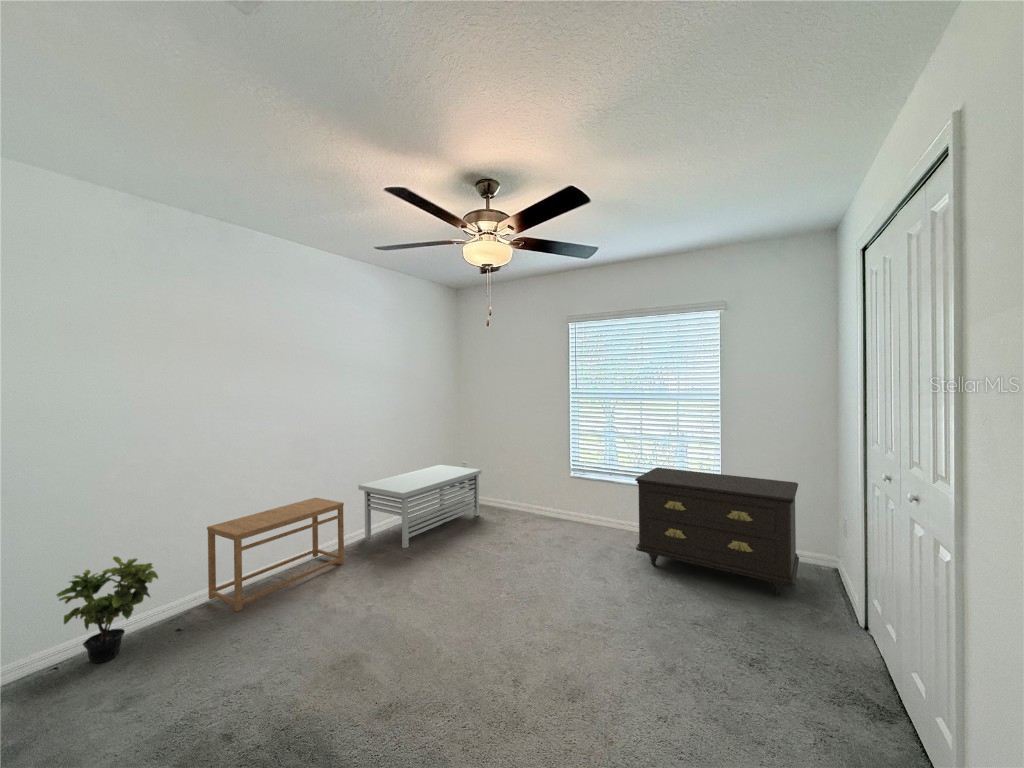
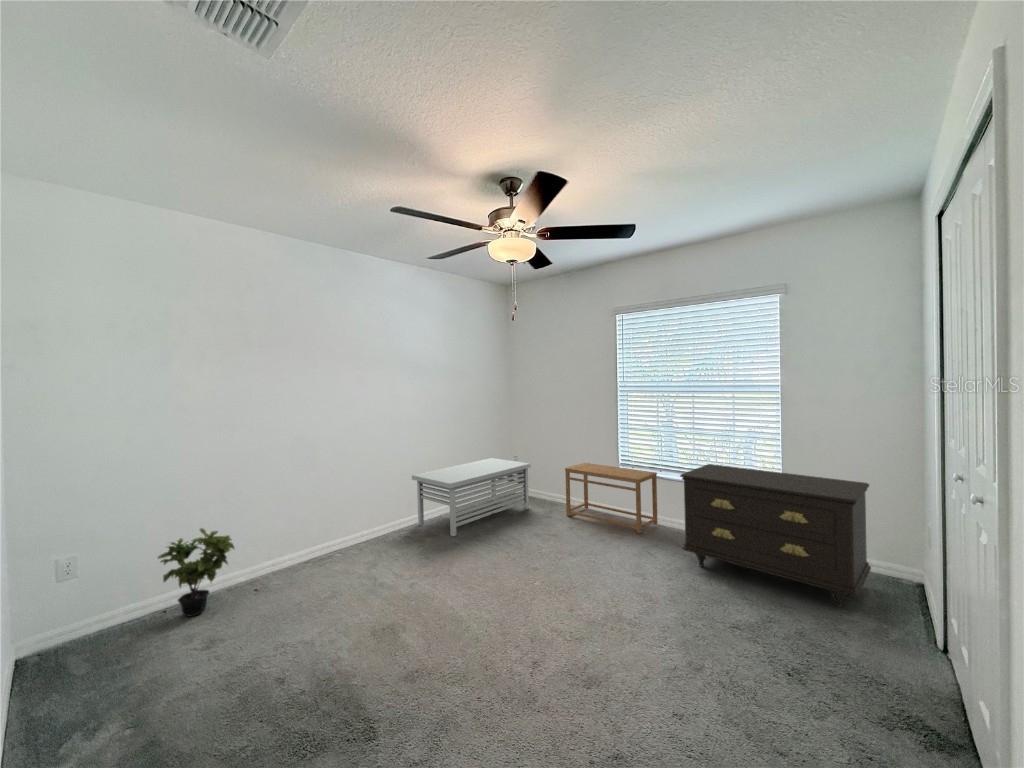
side table: present [207,498,344,611] -> present [565,463,658,533]

